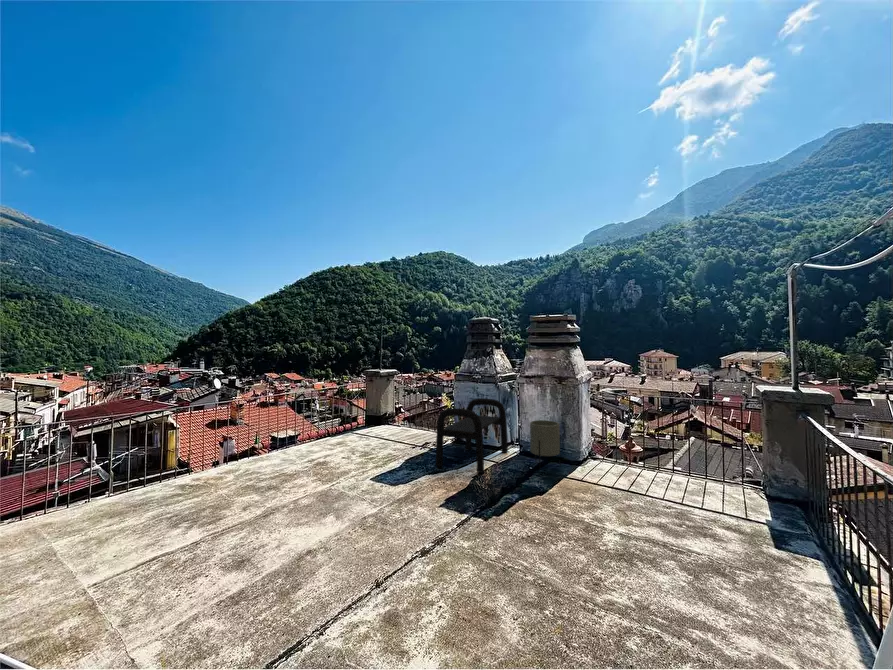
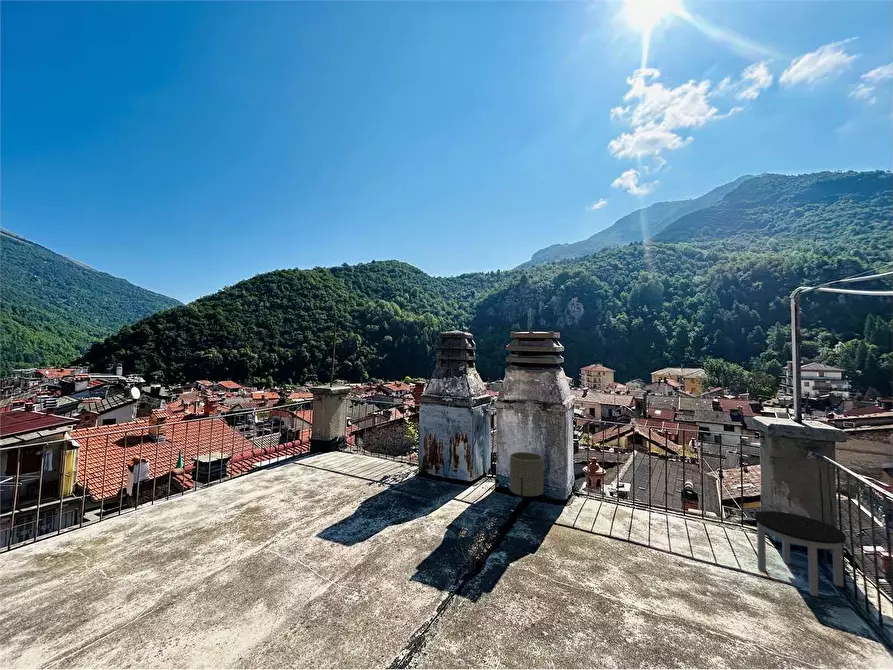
bench: present [436,398,508,473] -> none [399,425,480,520]
round table: none [735,465,812,532] -> present [755,511,846,597]

